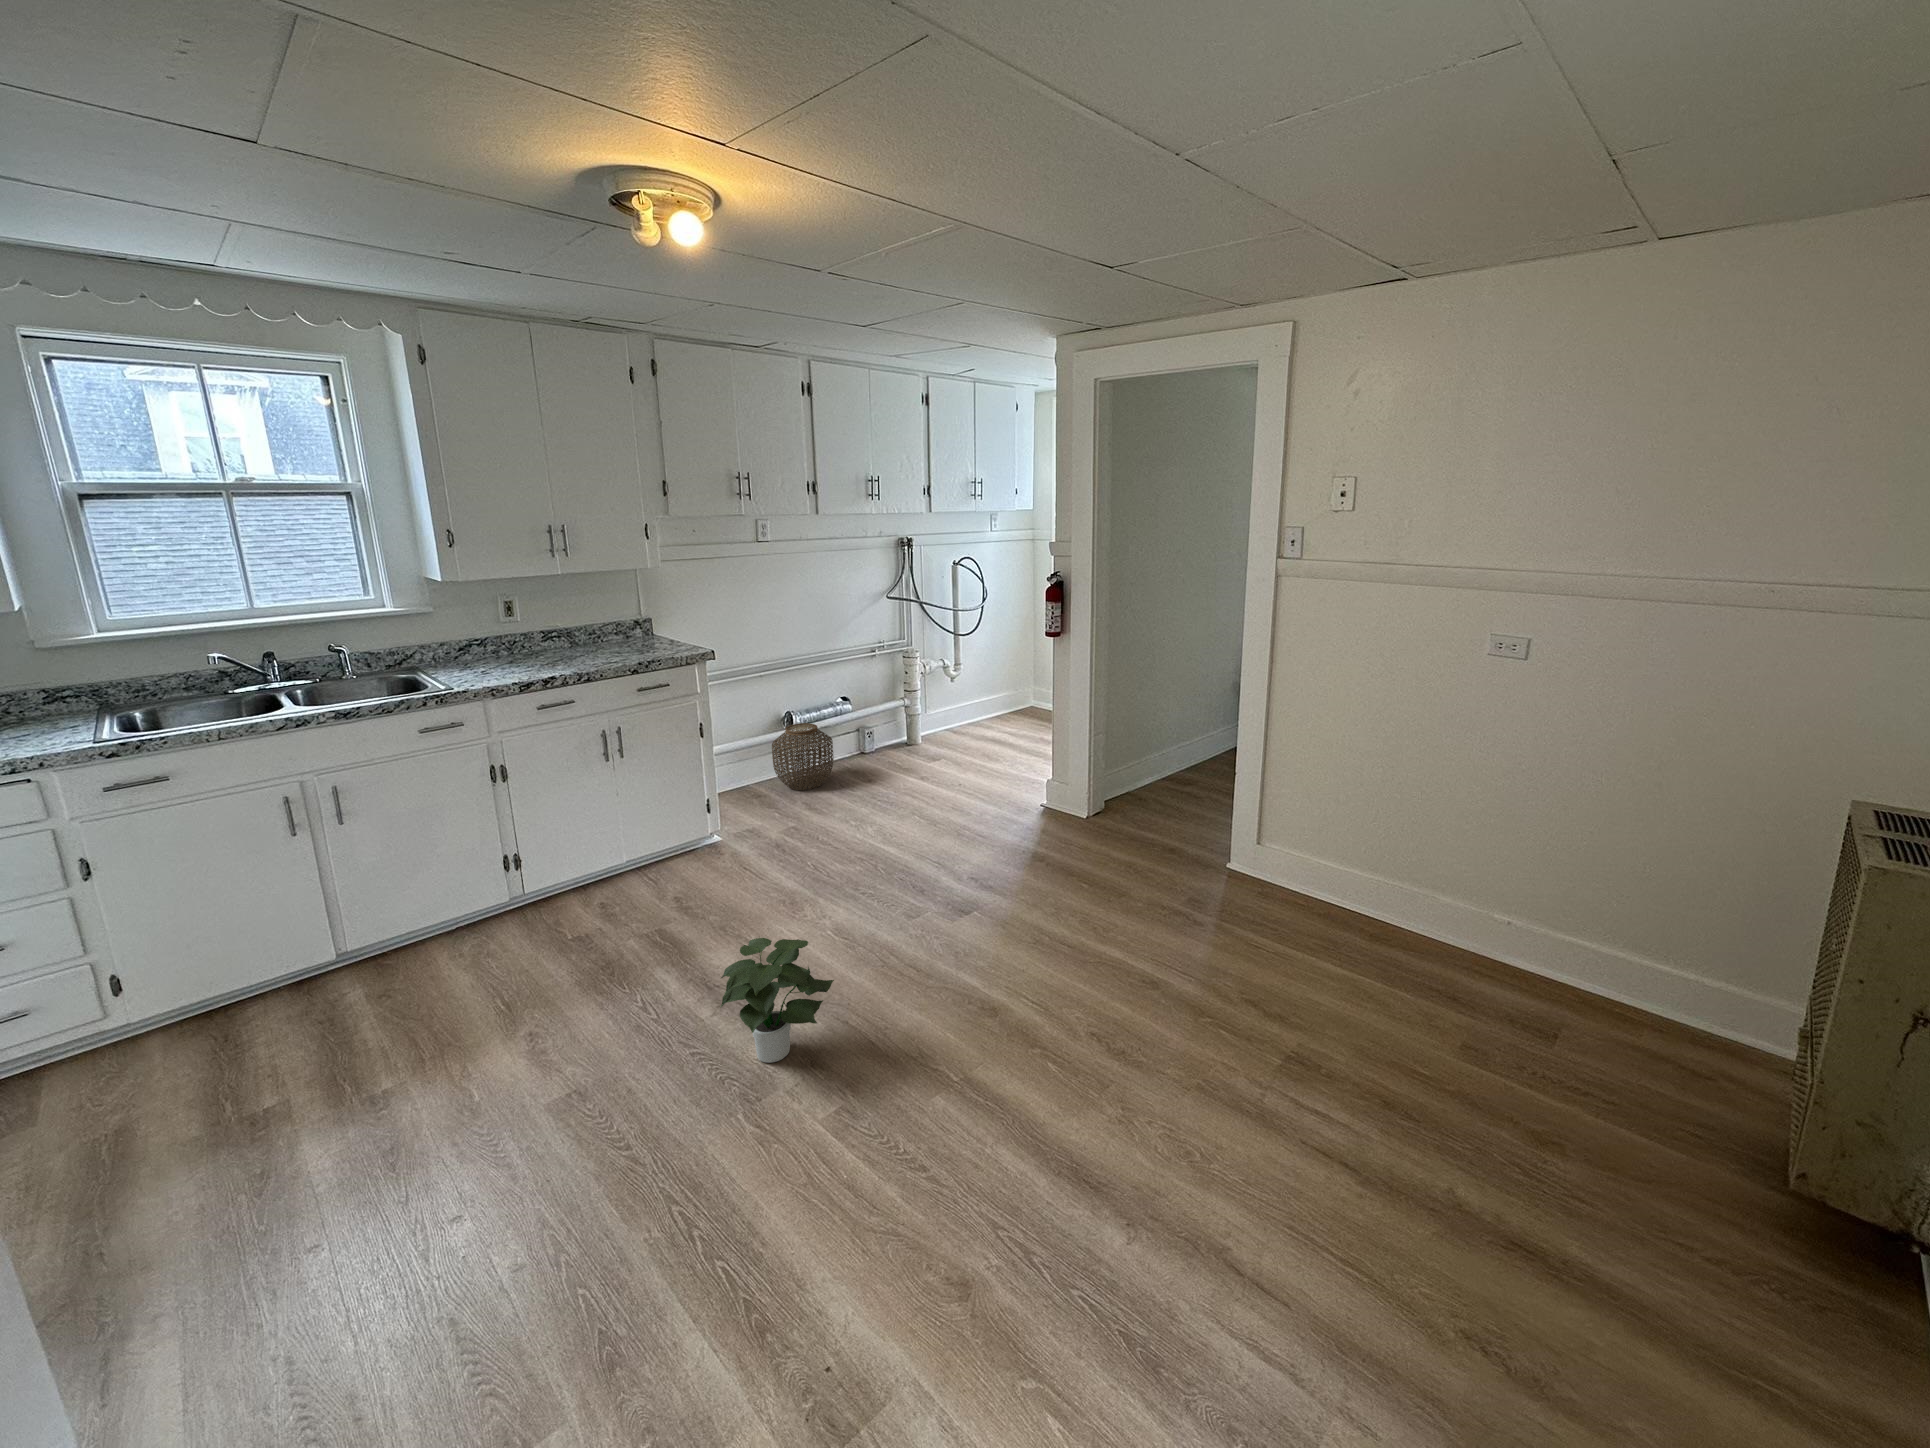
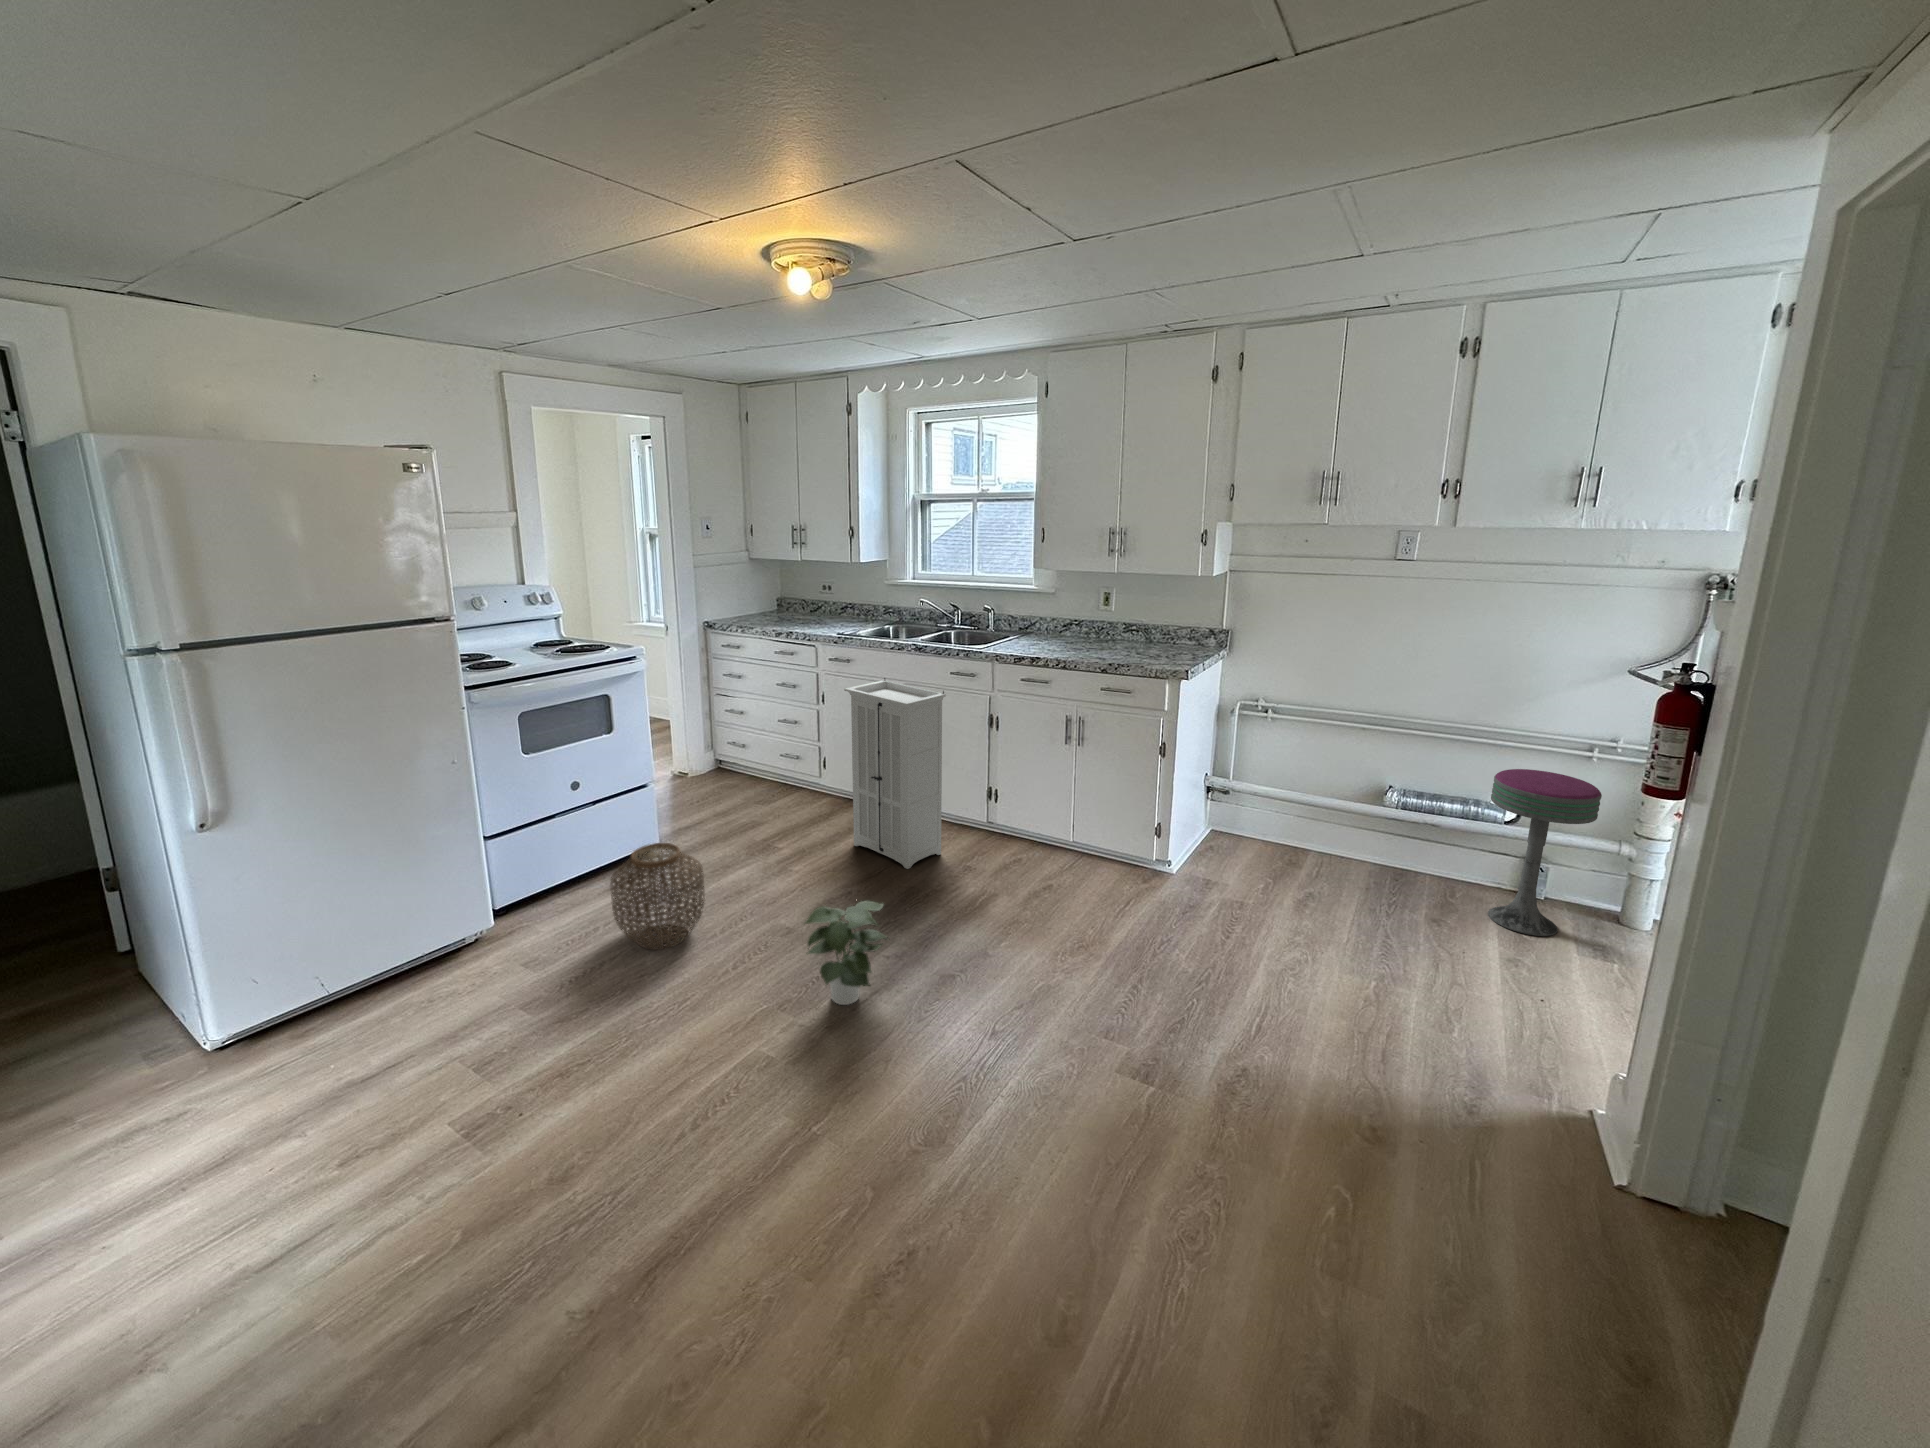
bar stool: none [862,667,914,768] -> present [1488,769,1602,936]
woven basket: present [772,723,834,790] -> present [611,843,705,949]
storage cabinet: none [341,743,536,1025] -> present [844,678,946,869]

